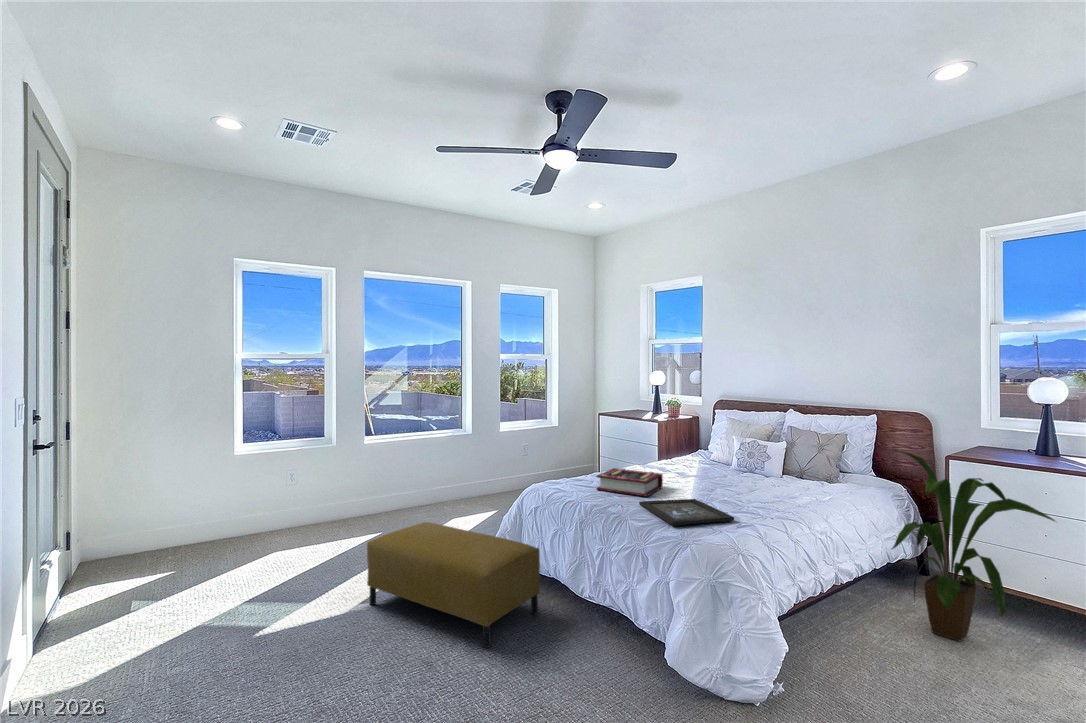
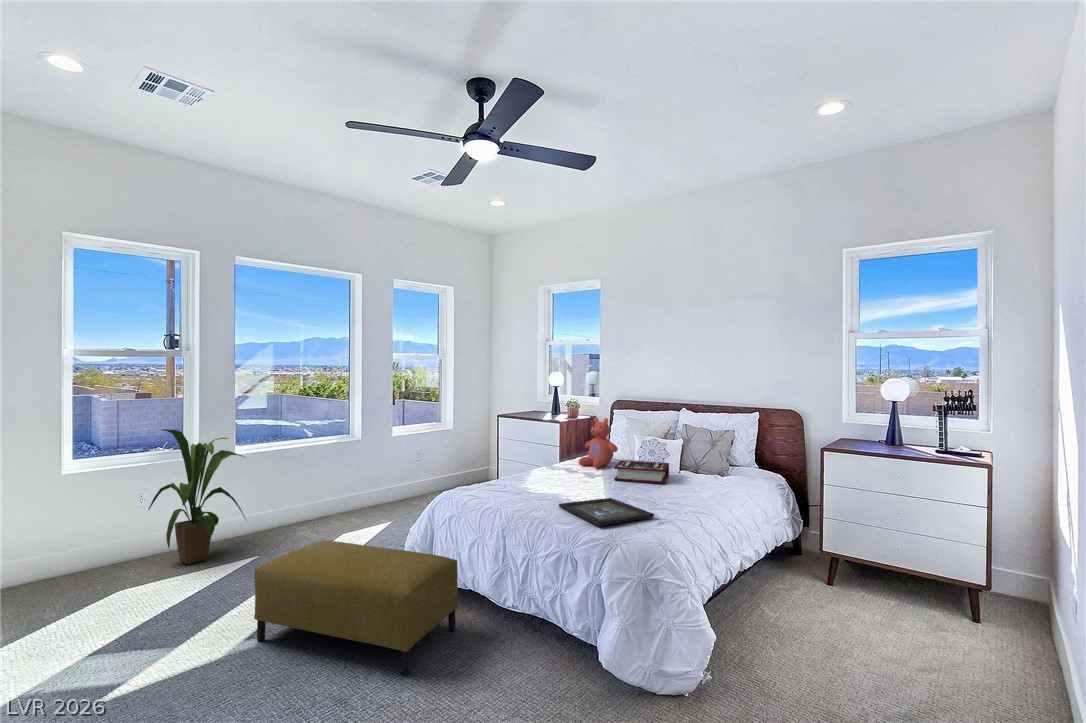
teddy bear: none [672,417,713,469] -> present [578,417,618,468]
house plant: present [892,450,1055,641] -> present [149,429,246,564]
book: present [597,468,663,497] -> present [614,460,669,484]

